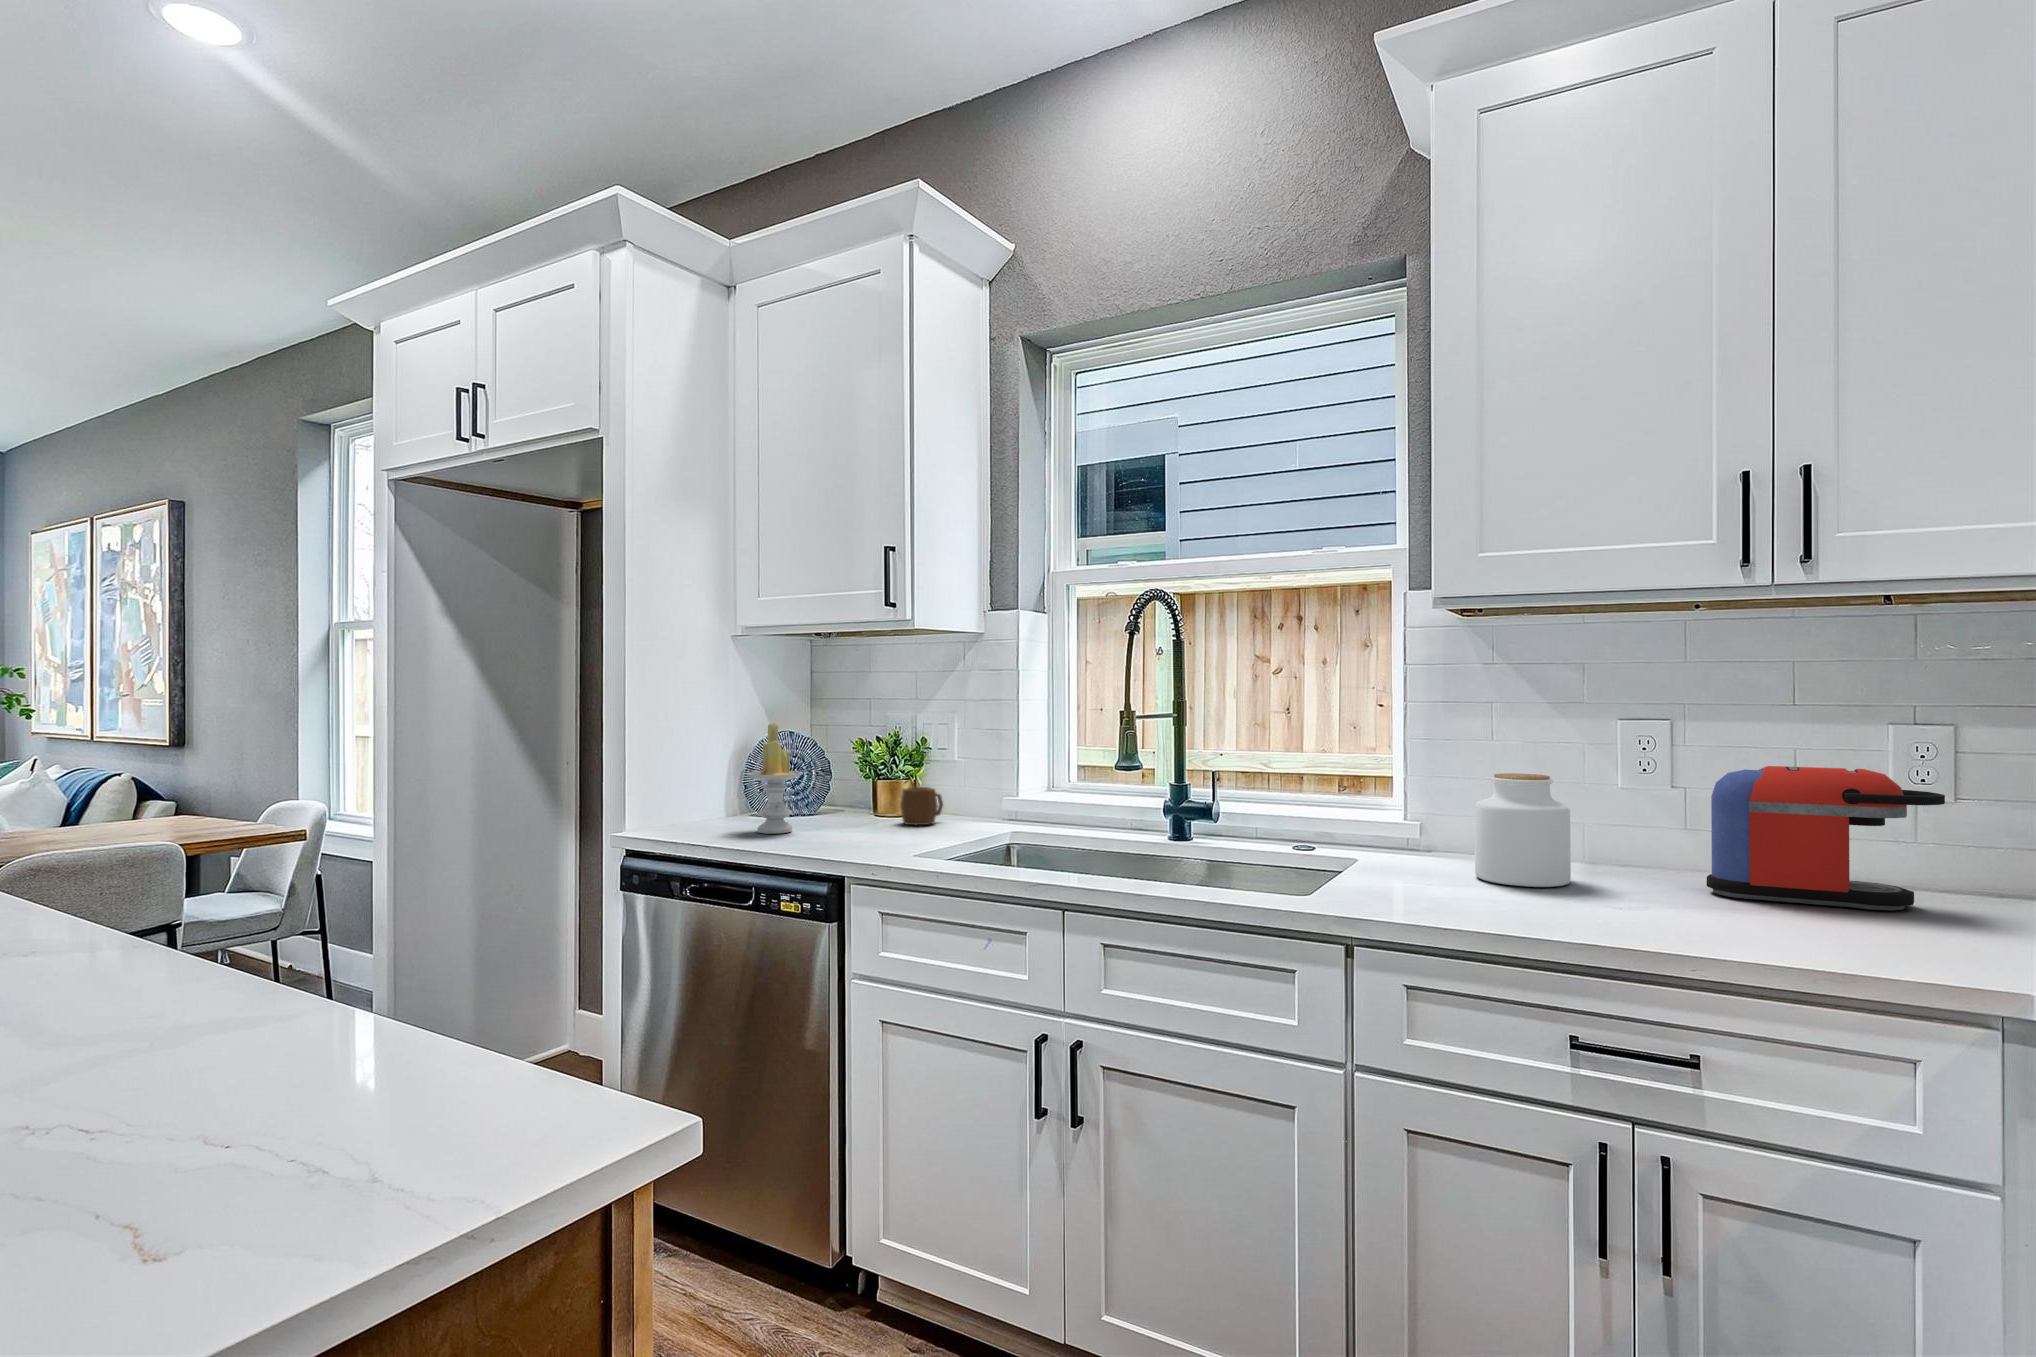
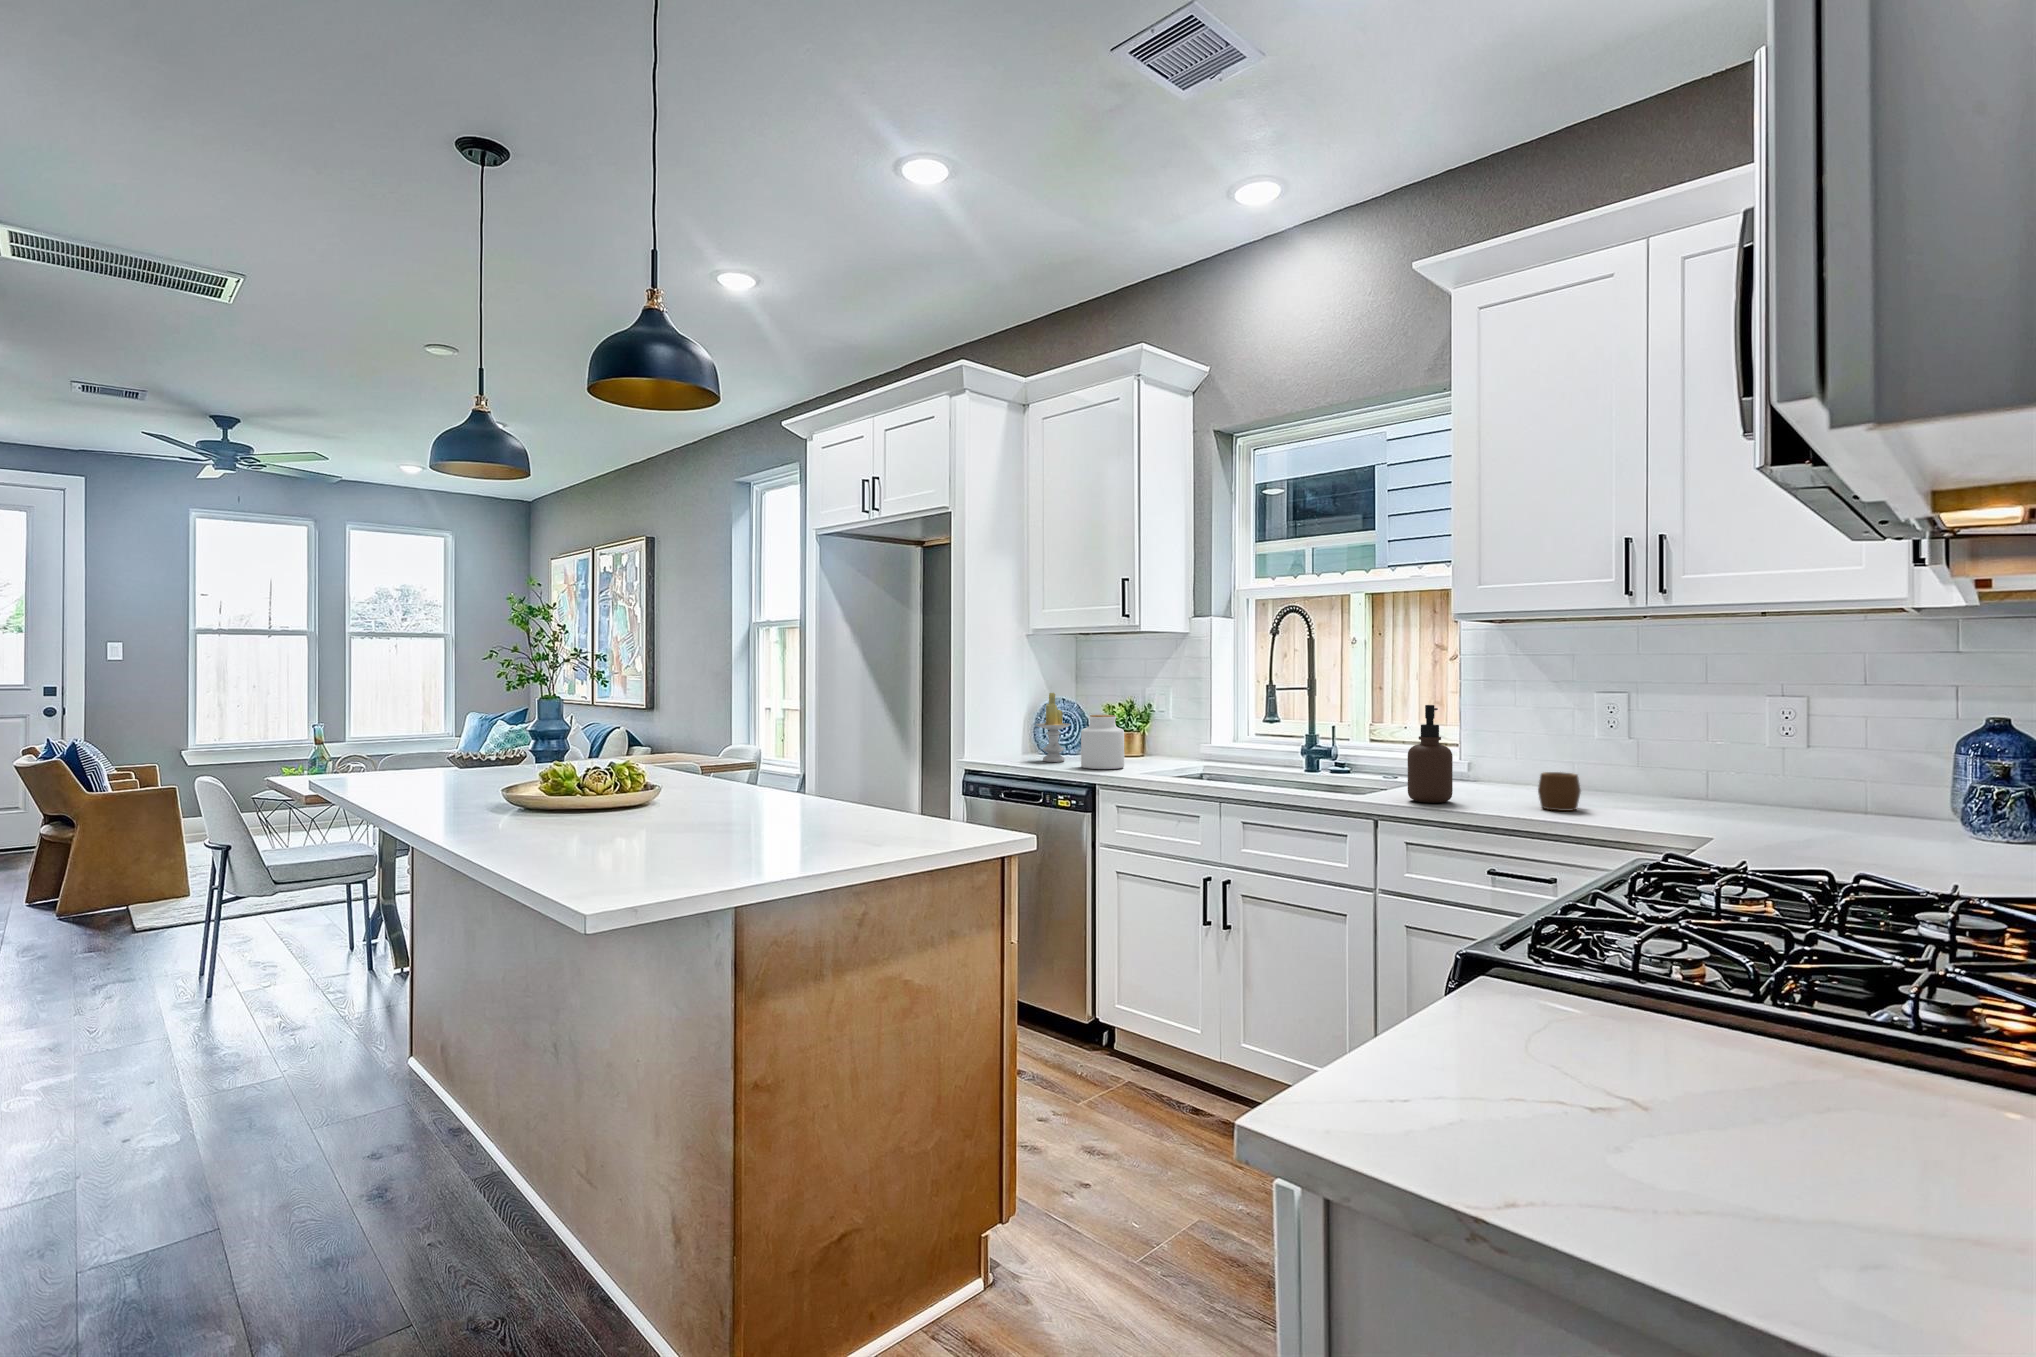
soap dispenser: none [1397,744,1474,912] -> present [1408,705,1453,803]
coffee maker: present [1707,766,1945,910] -> none [1626,721,1769,811]
jar: present [1475,773,1571,887] -> present [1081,715,1124,769]
mug: present [900,787,943,825] -> present [1538,772,1581,811]

